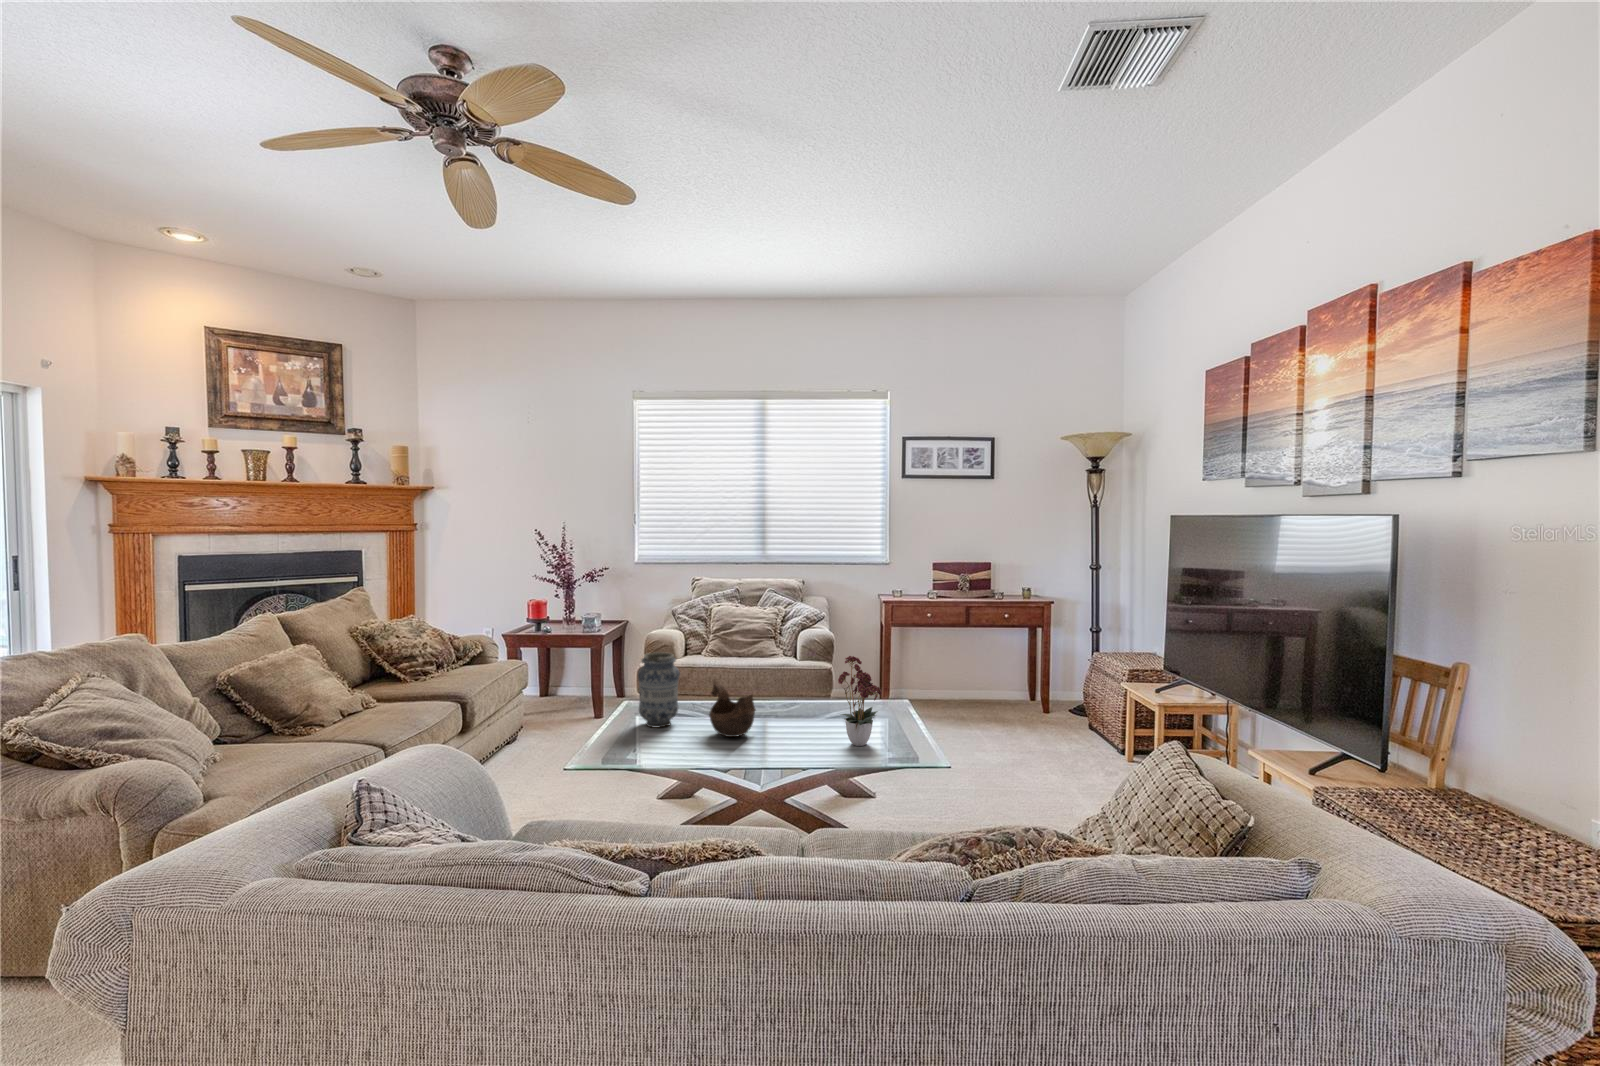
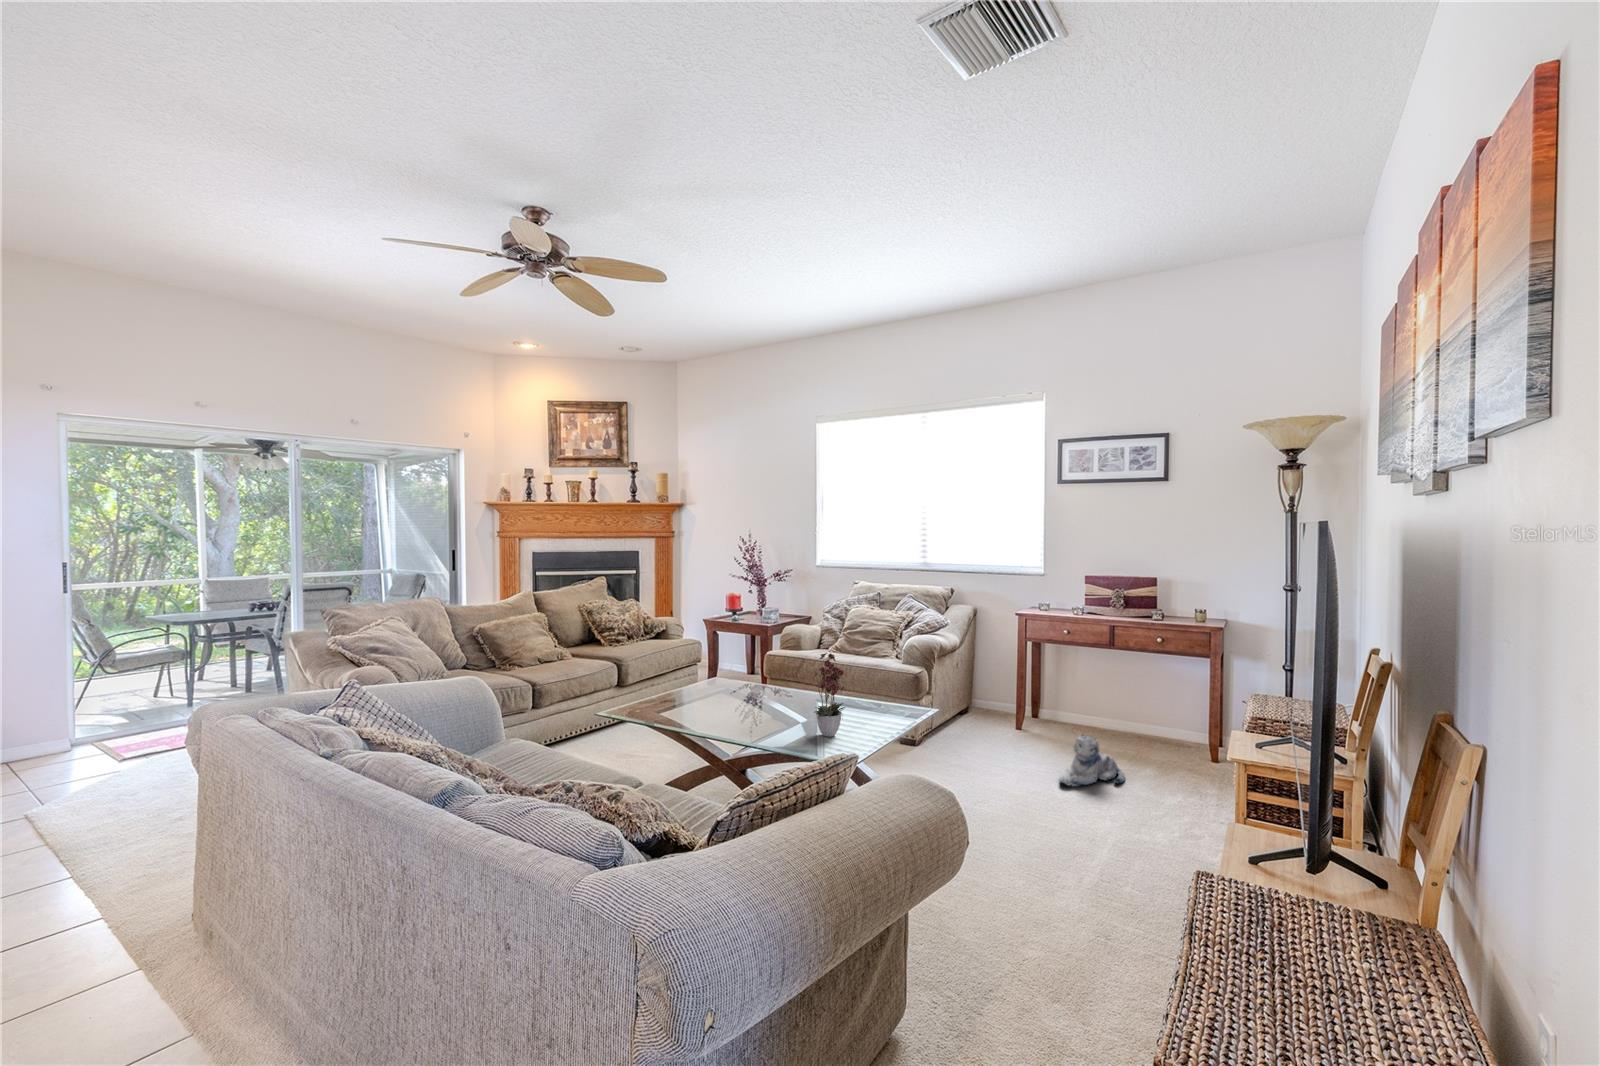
vase: present [638,652,680,728] -> none [702,637,736,699]
decorative bowl: present [709,680,756,737] -> none [734,664,773,714]
plush toy: none [974,706,1018,755] -> present [1059,734,1125,786]

